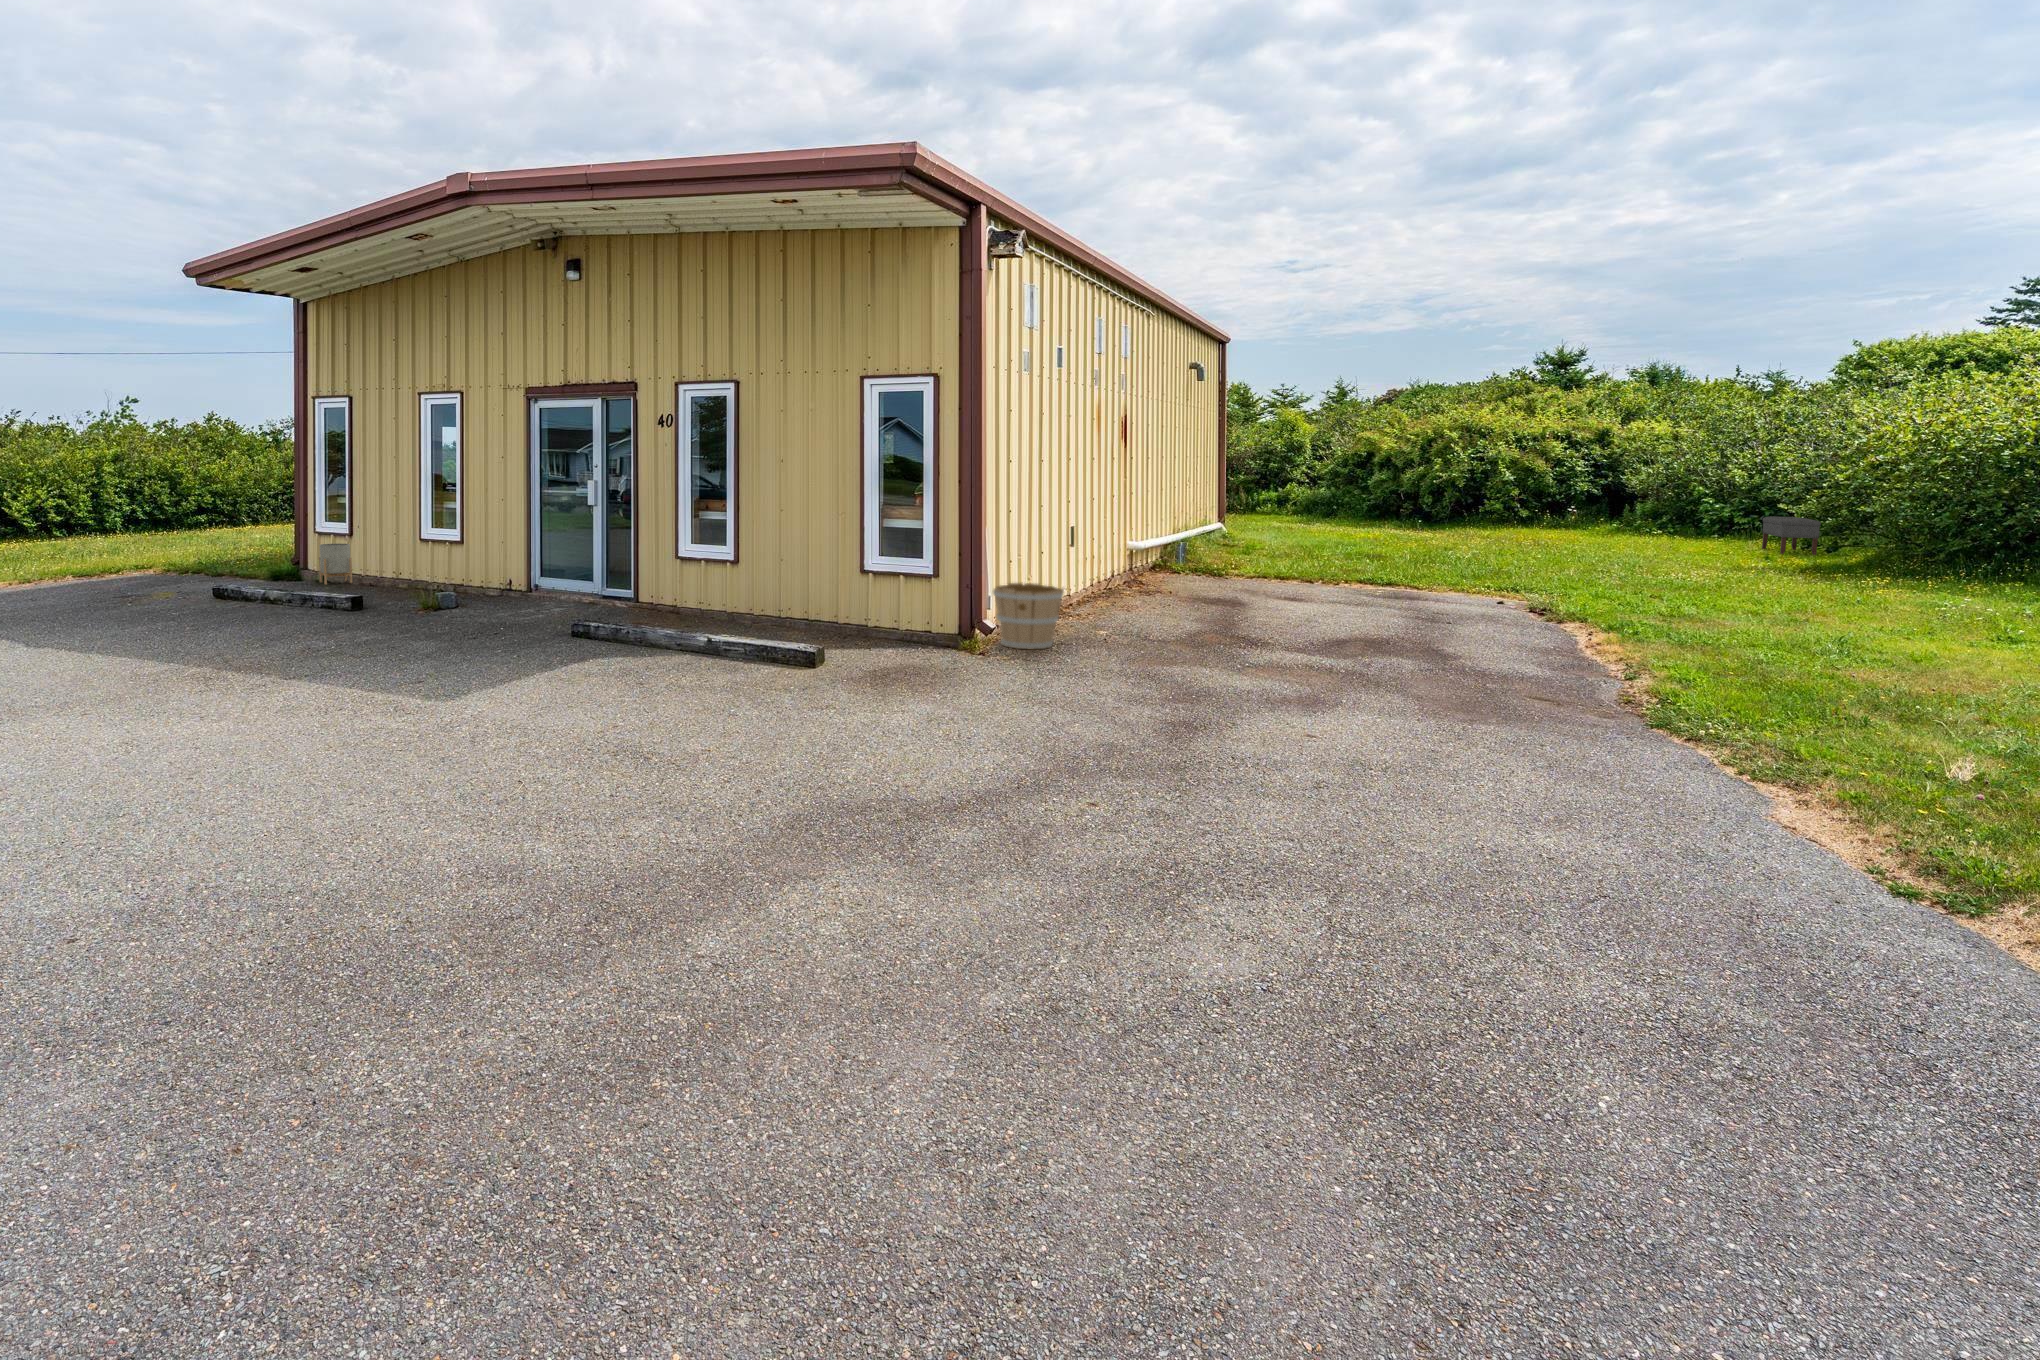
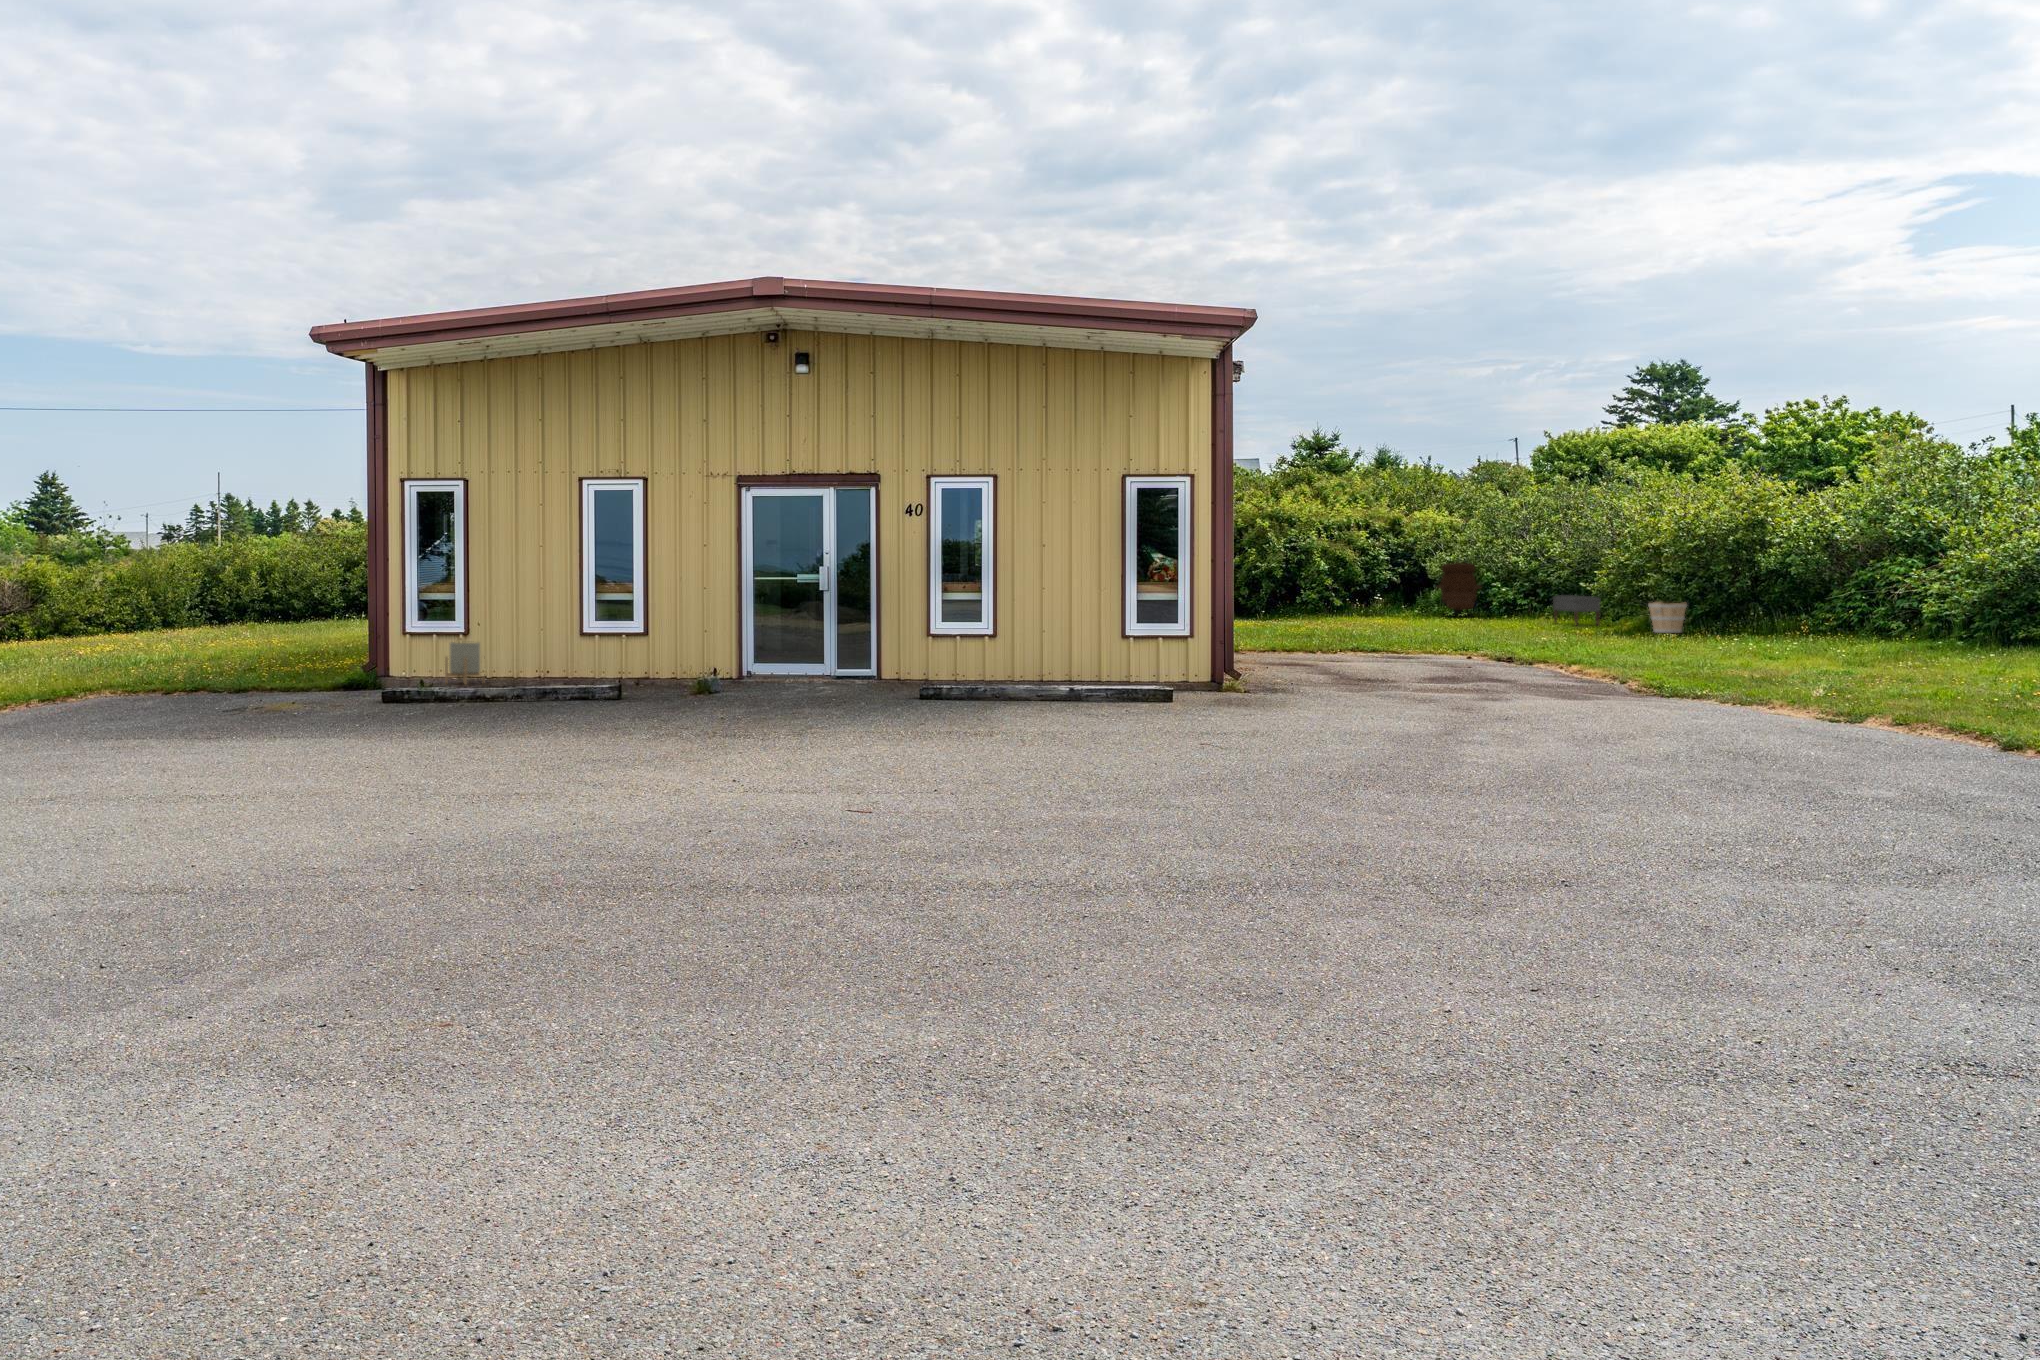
lounge chair: none [1636,475,1694,536] -> present [1437,562,1481,616]
wooden bucket: present [993,583,1064,649] -> present [1648,602,1687,633]

